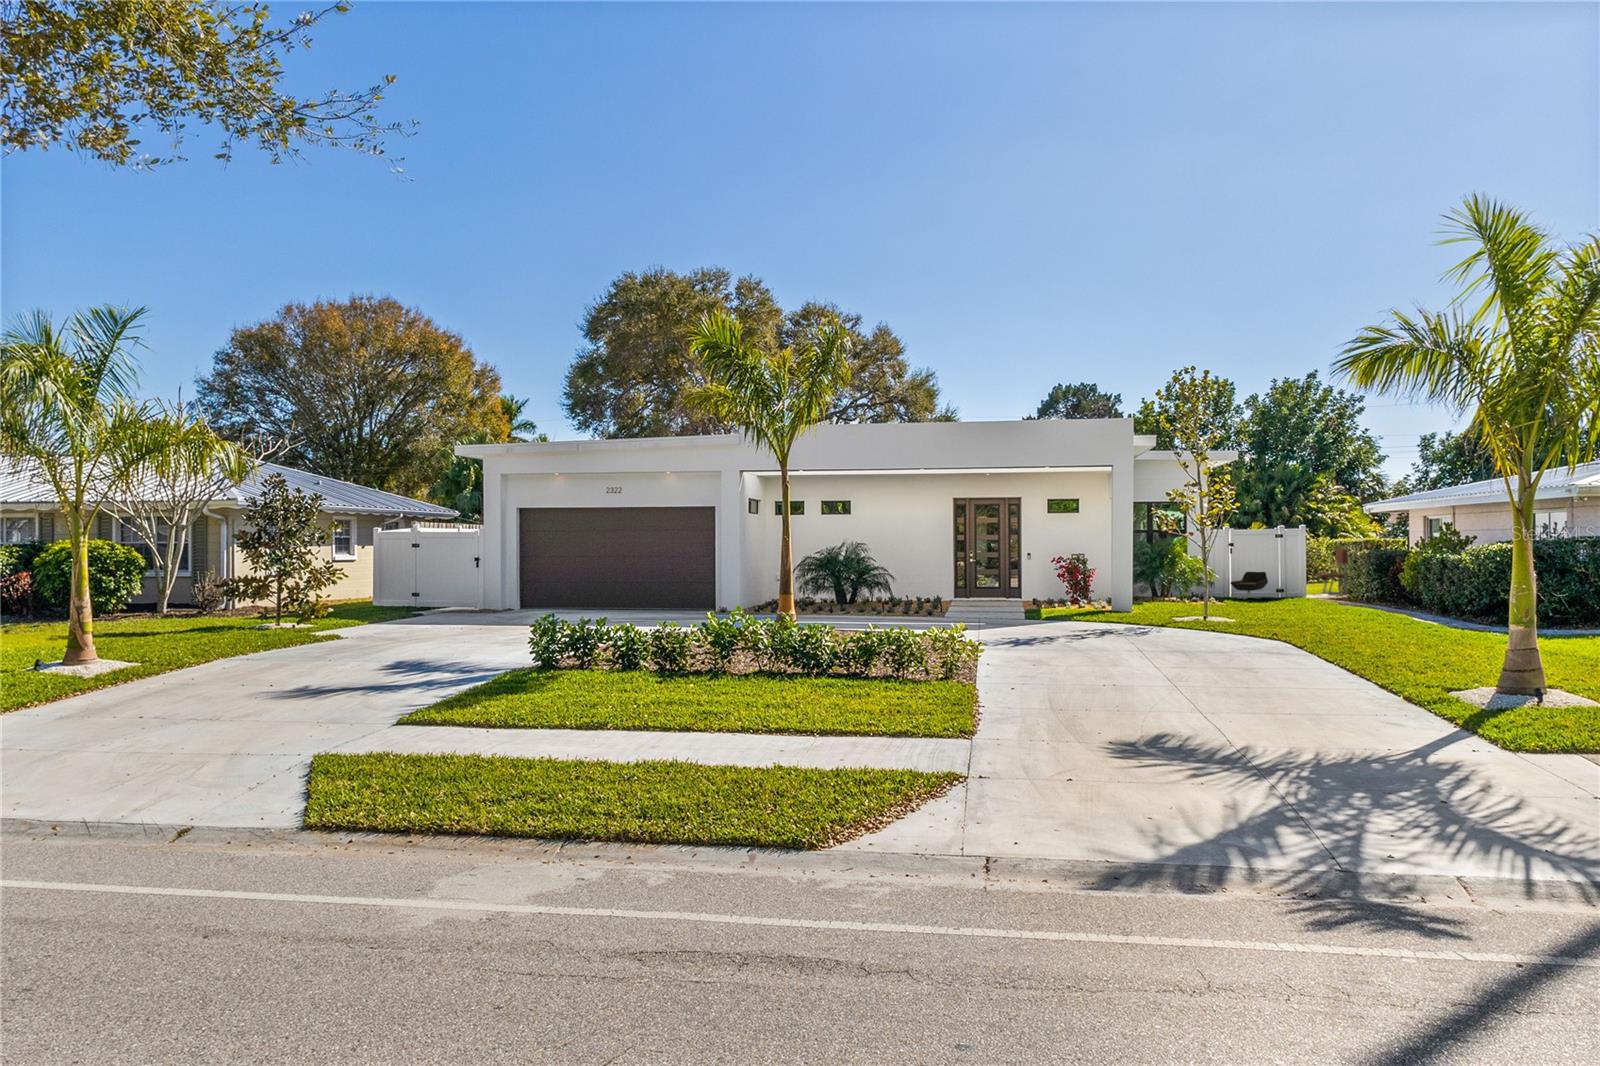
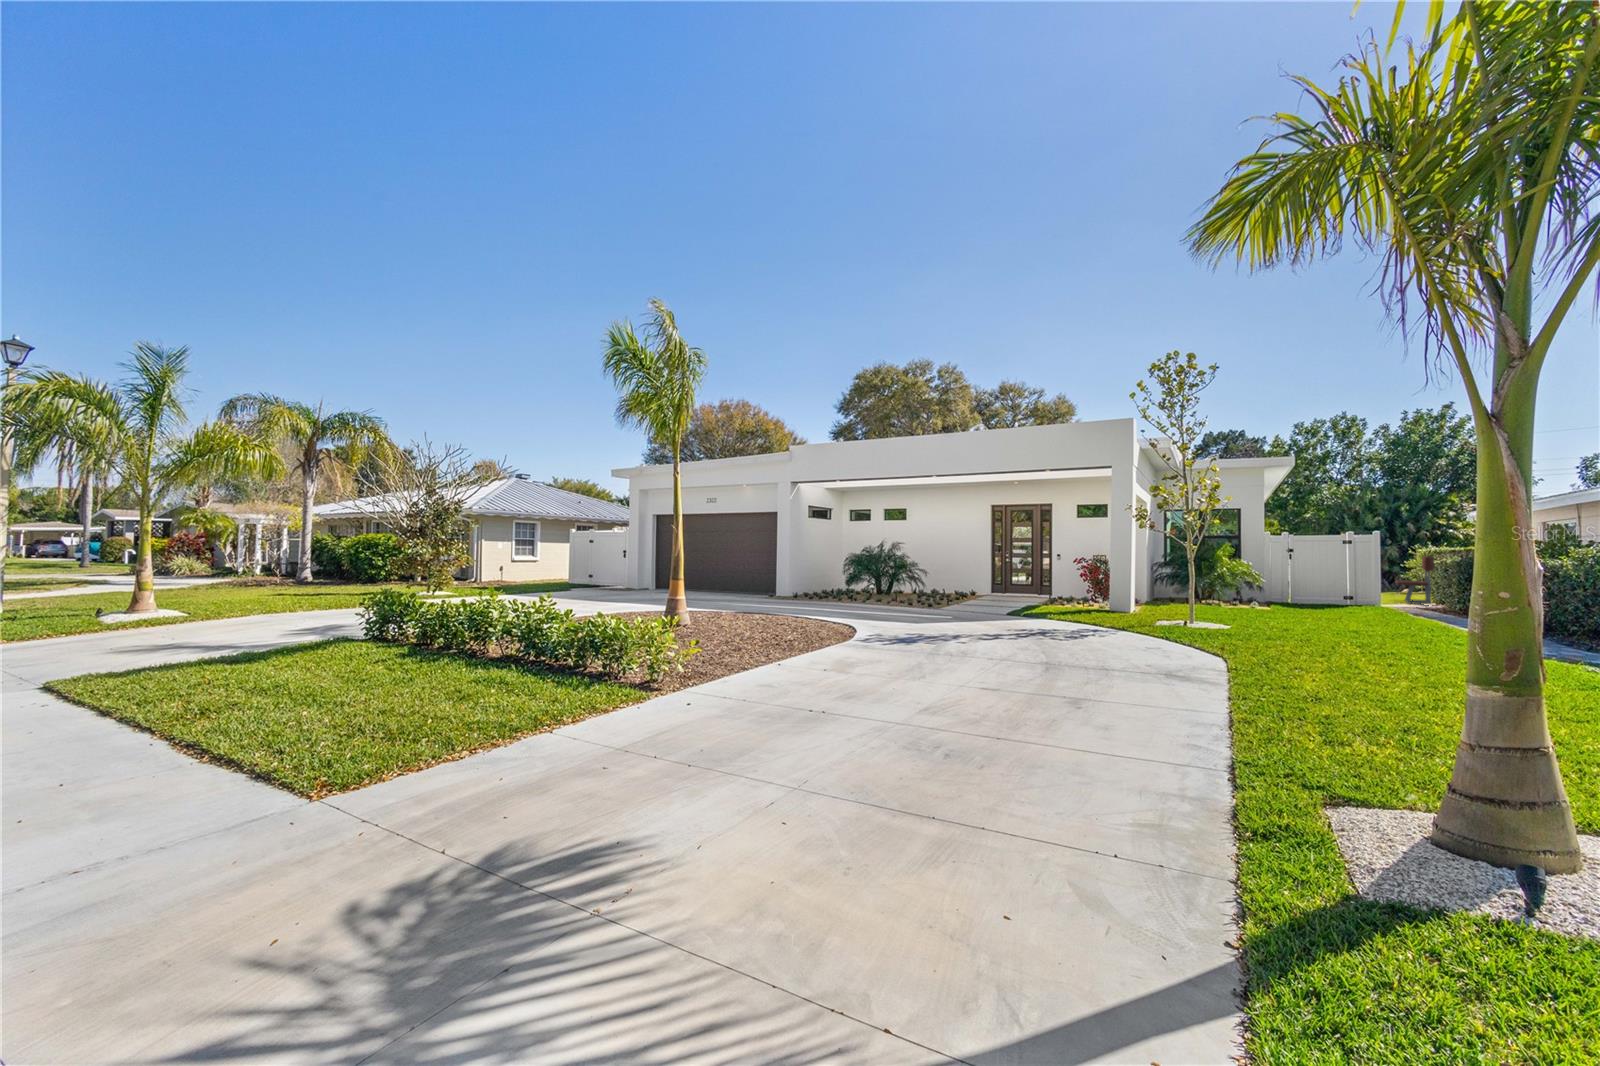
lounge chair: present [1231,572,1268,599] -> none [1282,577,1326,604]

